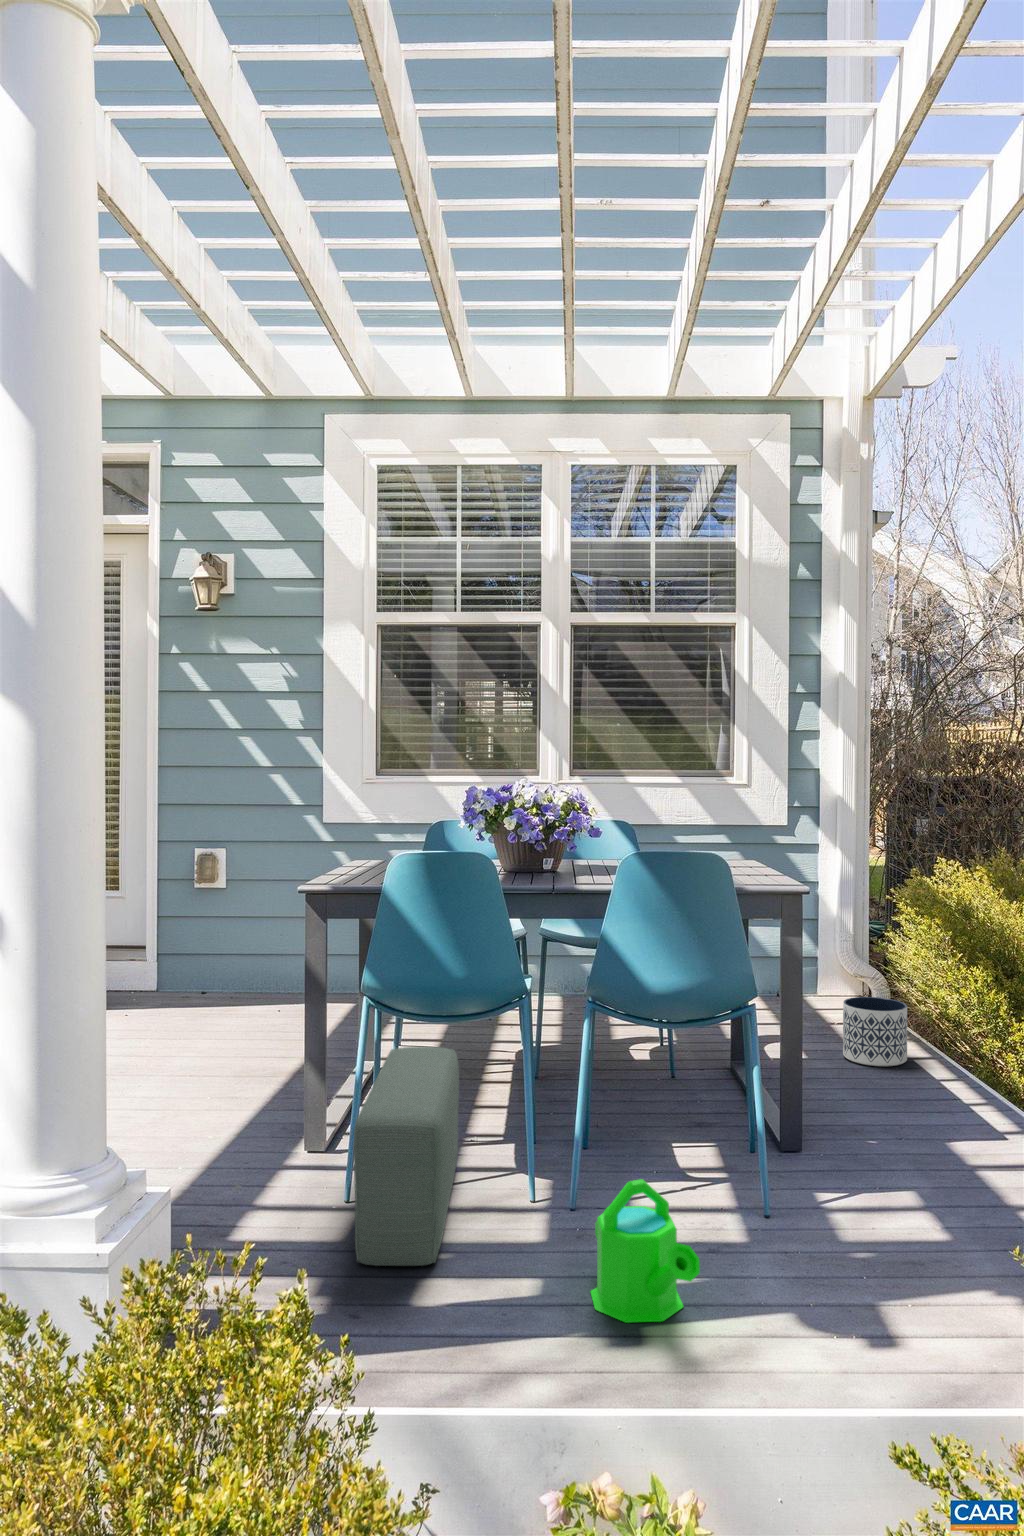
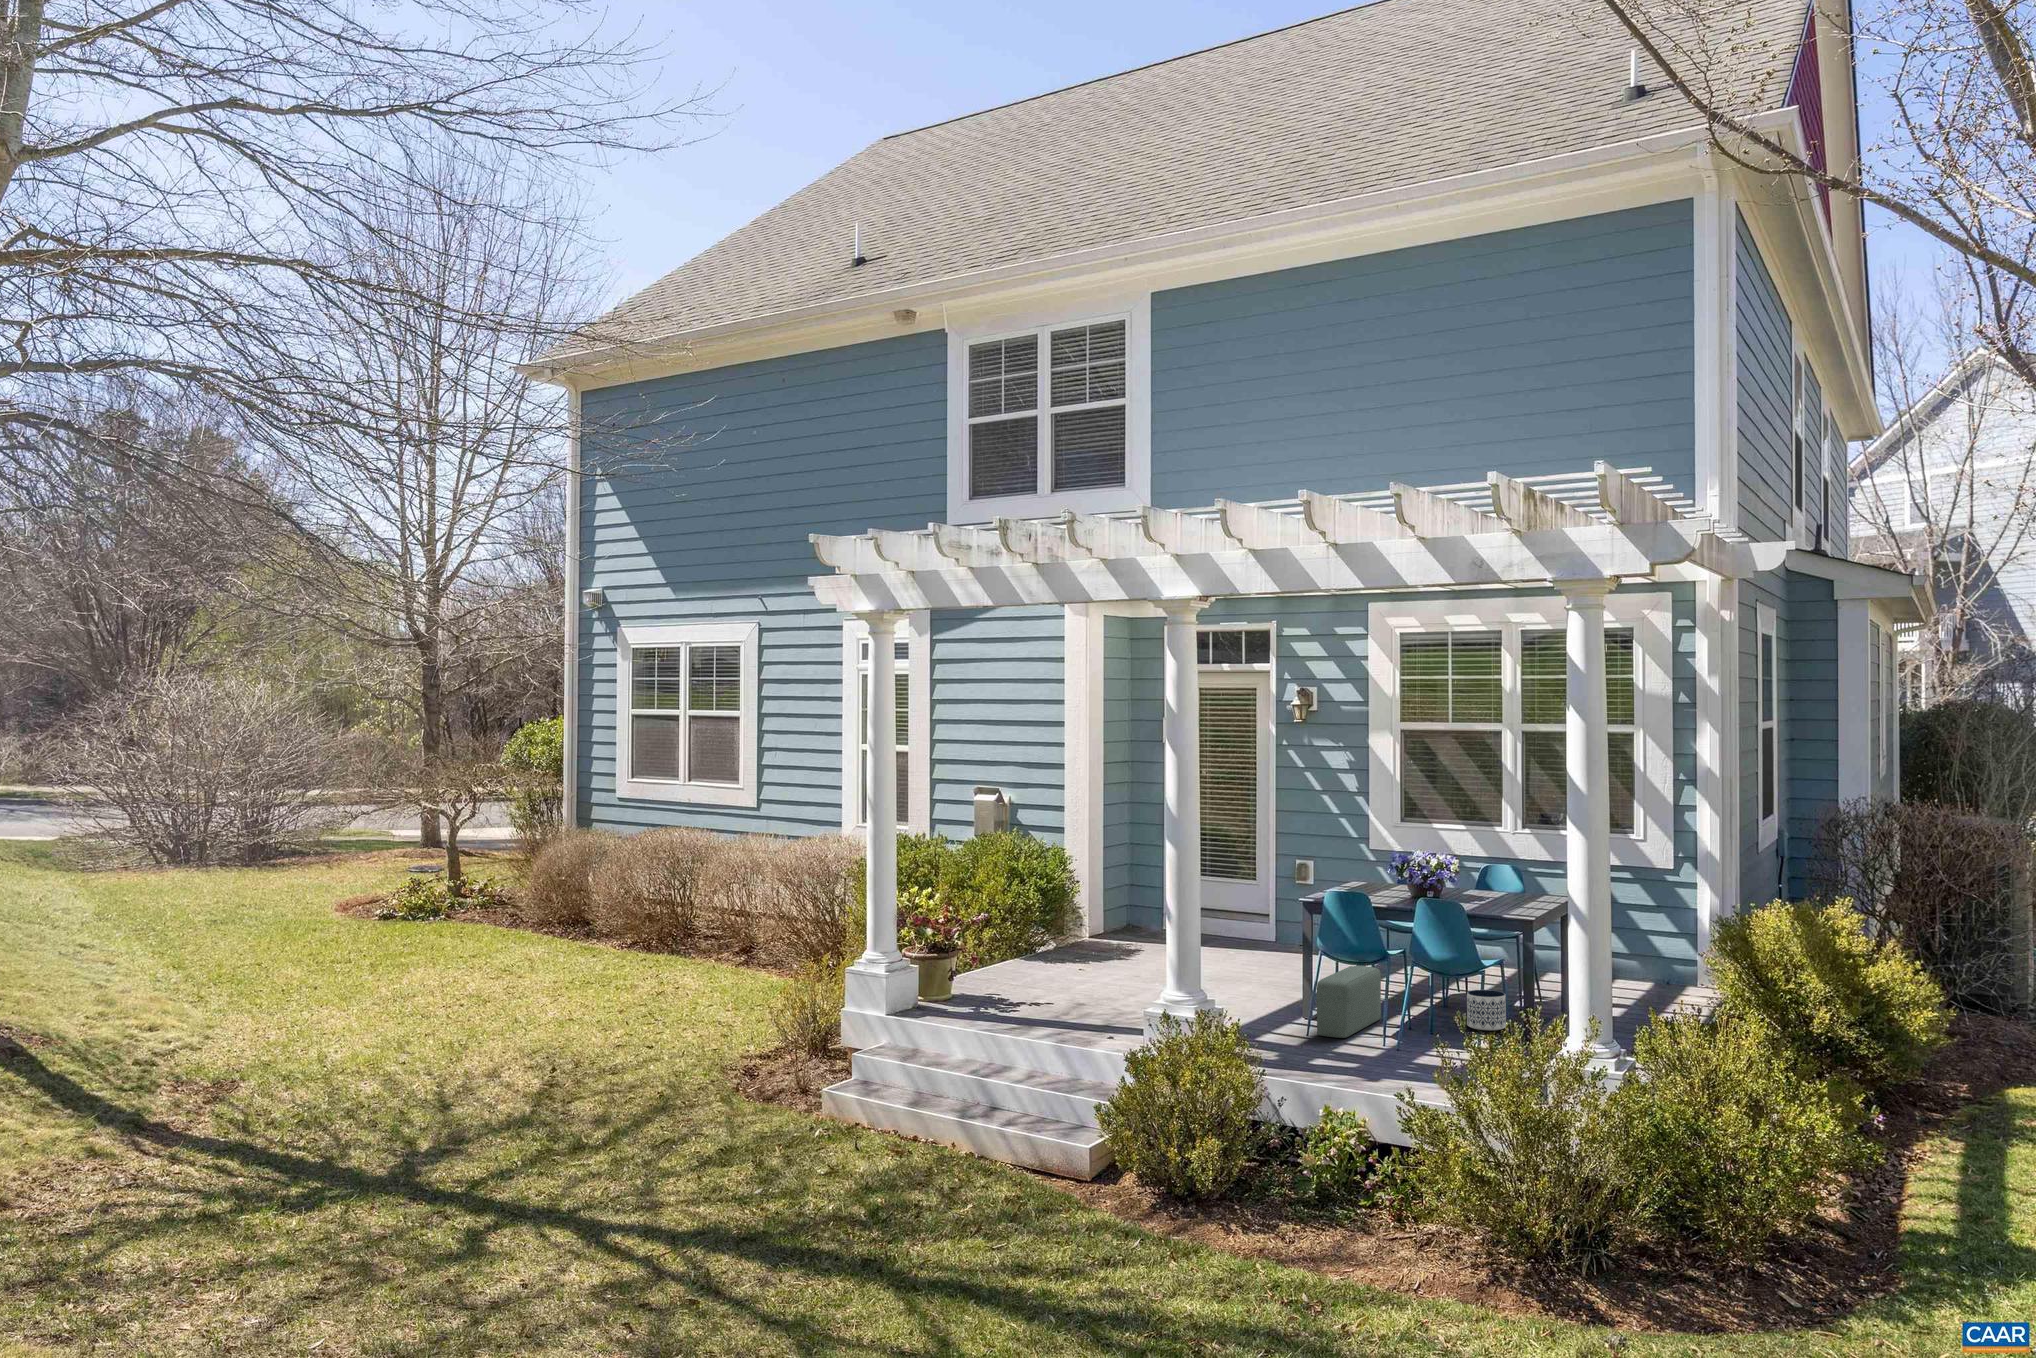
planter: present [843,997,907,1066] -> present [1467,990,1506,1030]
watering can: present [591,1179,700,1323] -> none [1392,1008,1428,1056]

